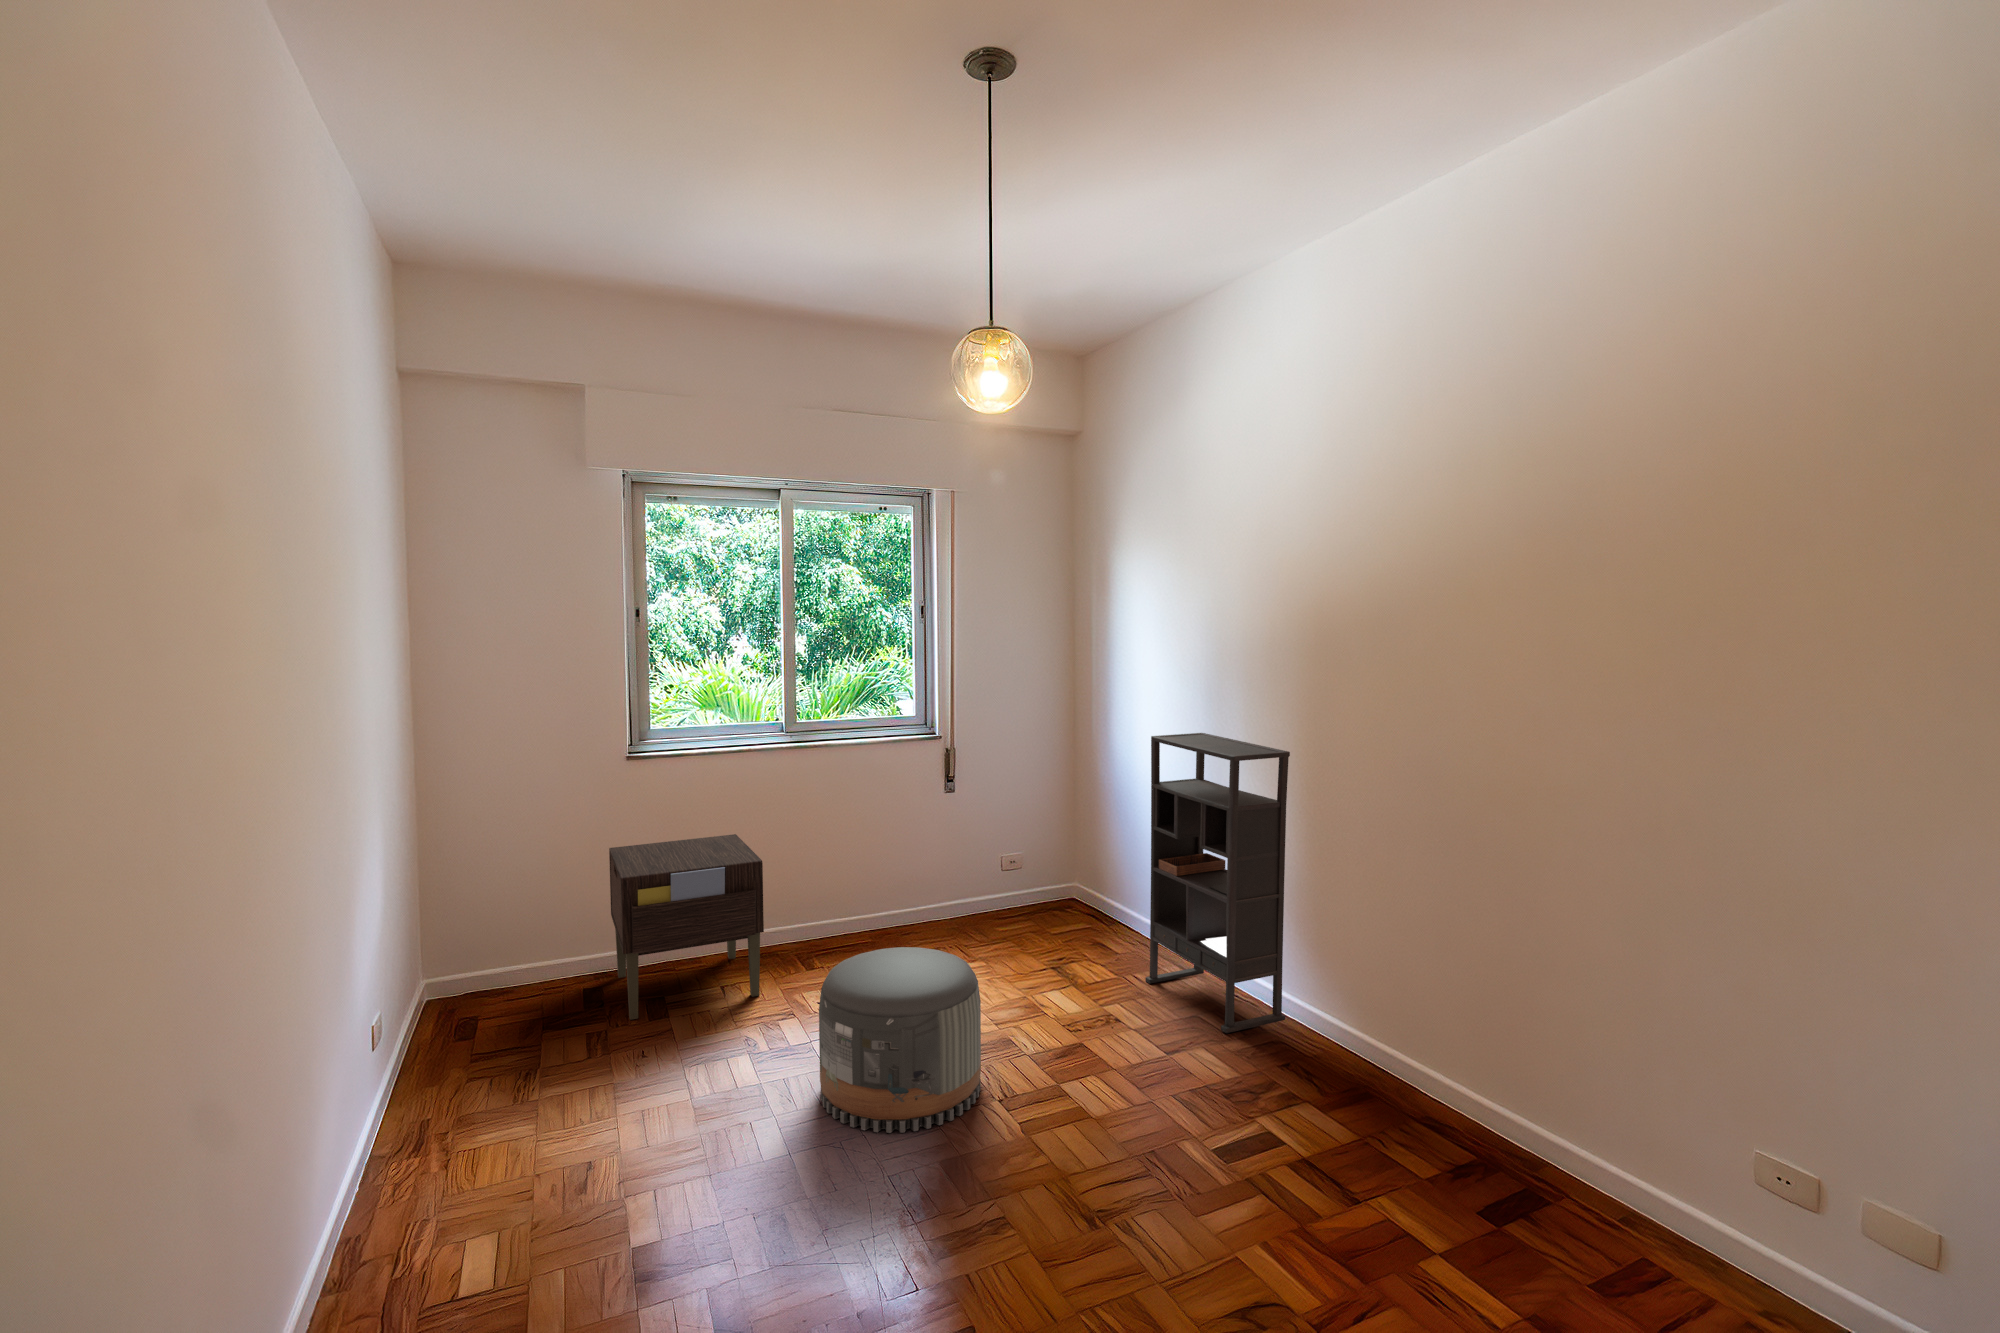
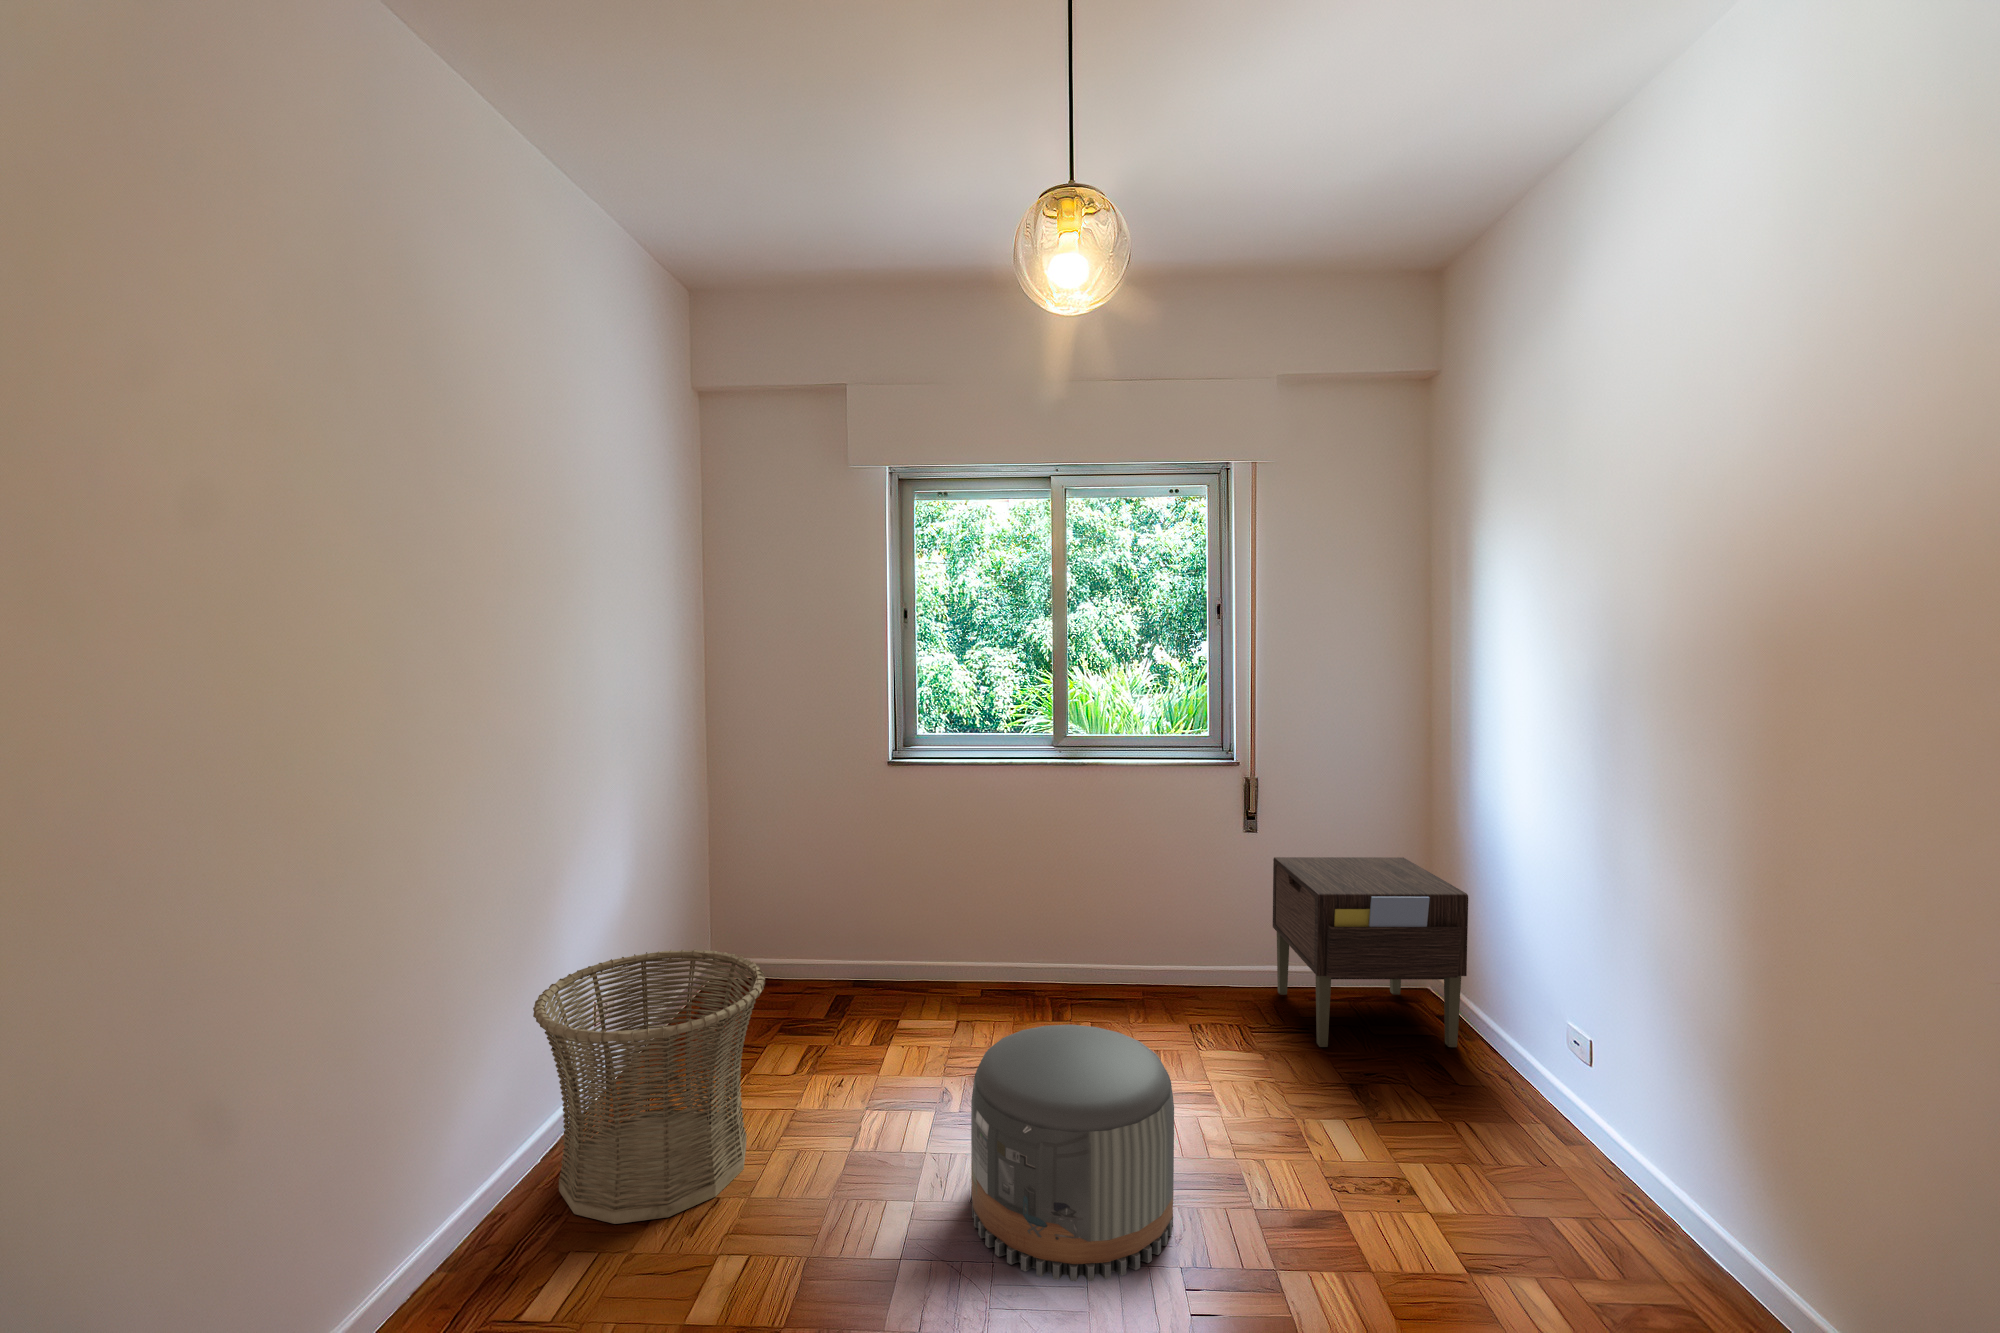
bookshelf: present [1145,733,1290,1033] -> none [1481,790,1724,1271]
nightstand: present [609,834,764,1020] -> present [1273,857,1468,1047]
basket: none [367,946,610,1213] -> present [533,950,765,1224]

